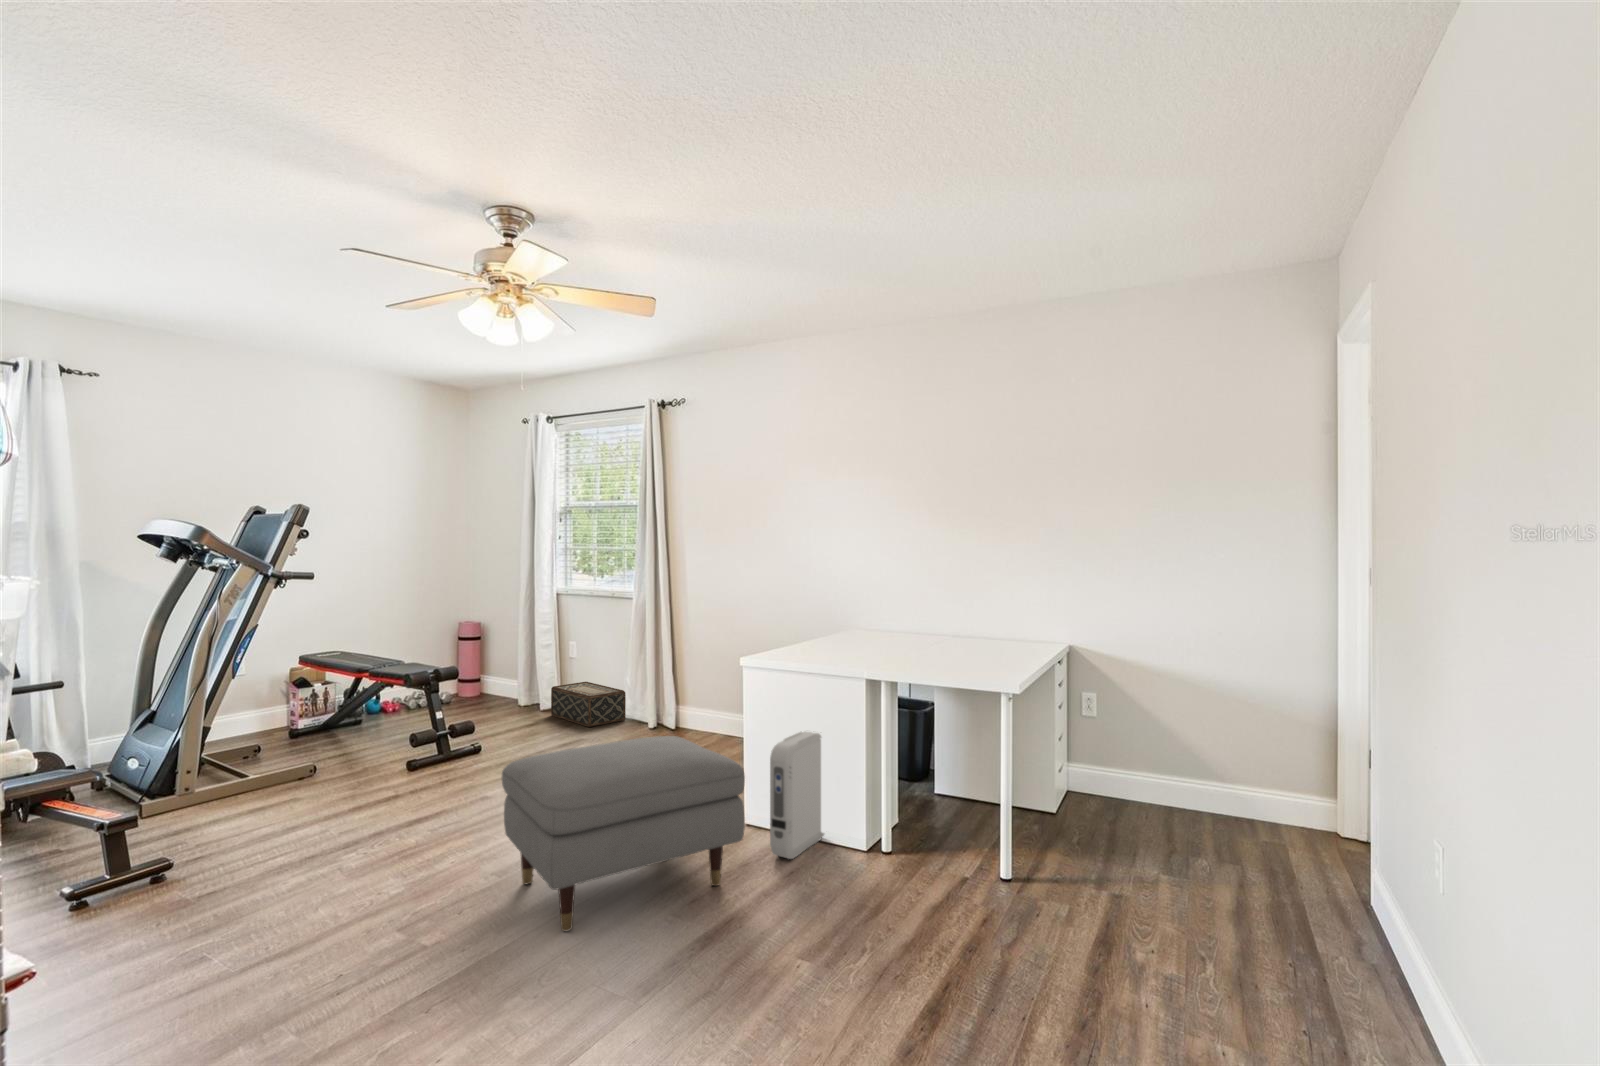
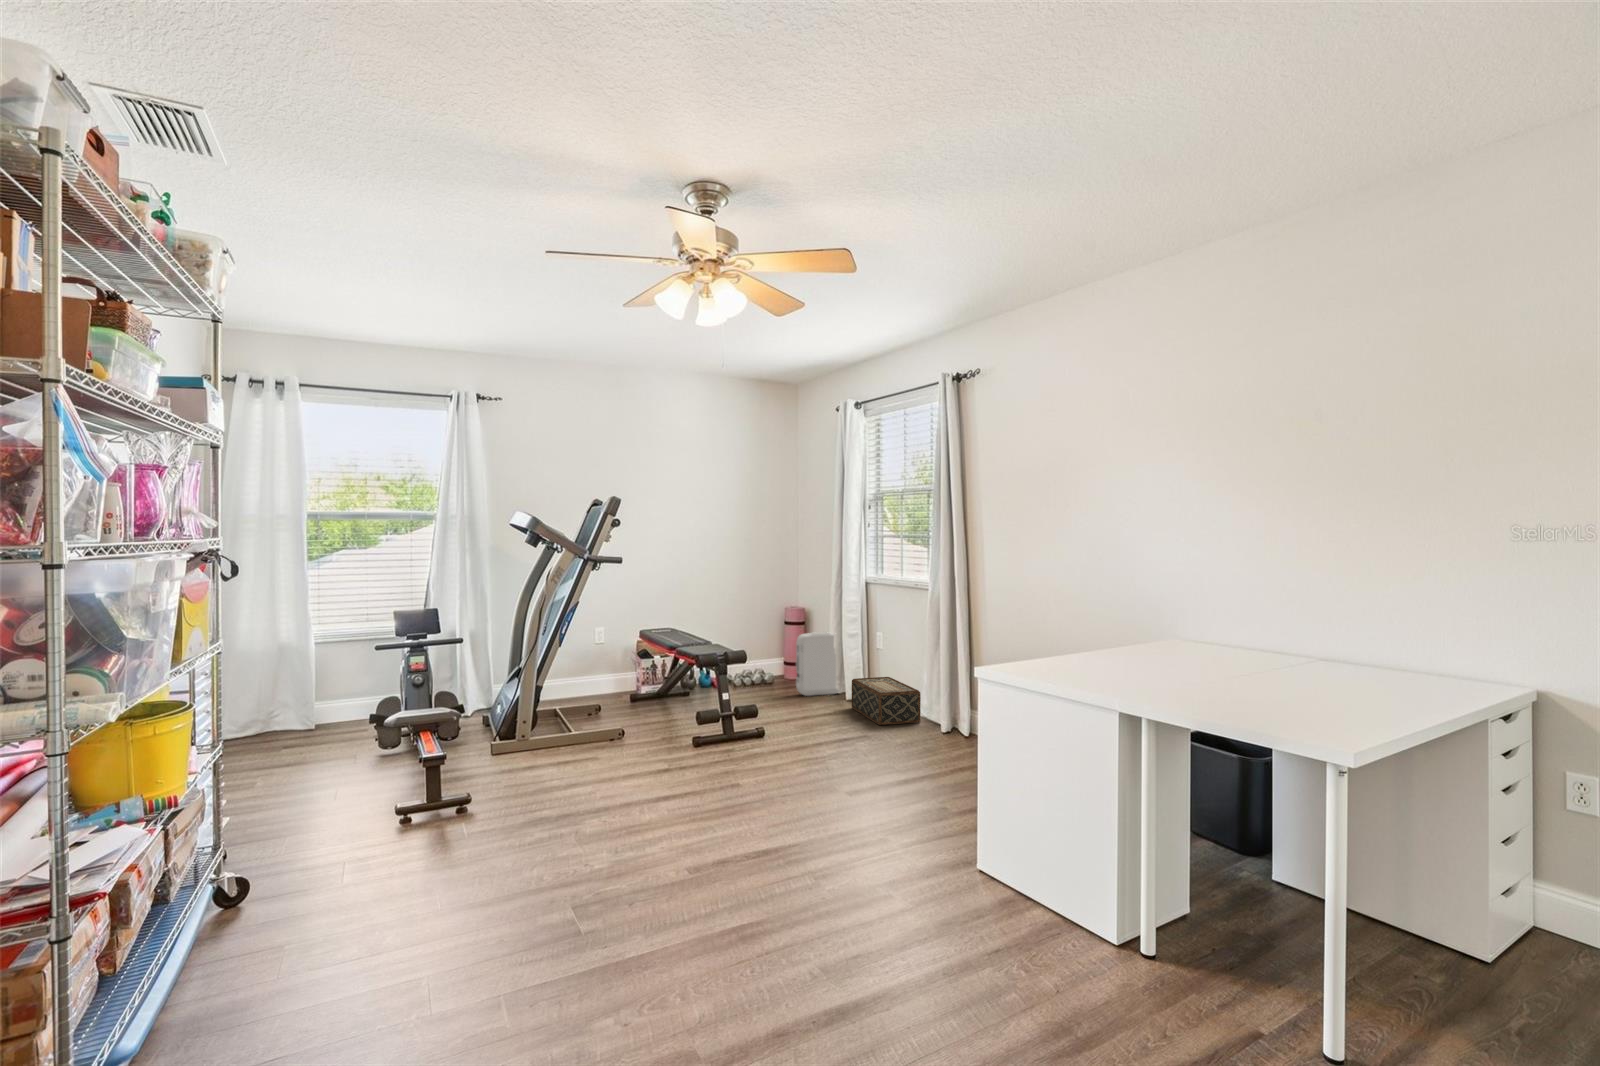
air purifier: present [770,731,824,859] -> present [796,632,840,696]
ottoman: present [502,736,745,932] -> none [691,751,936,951]

